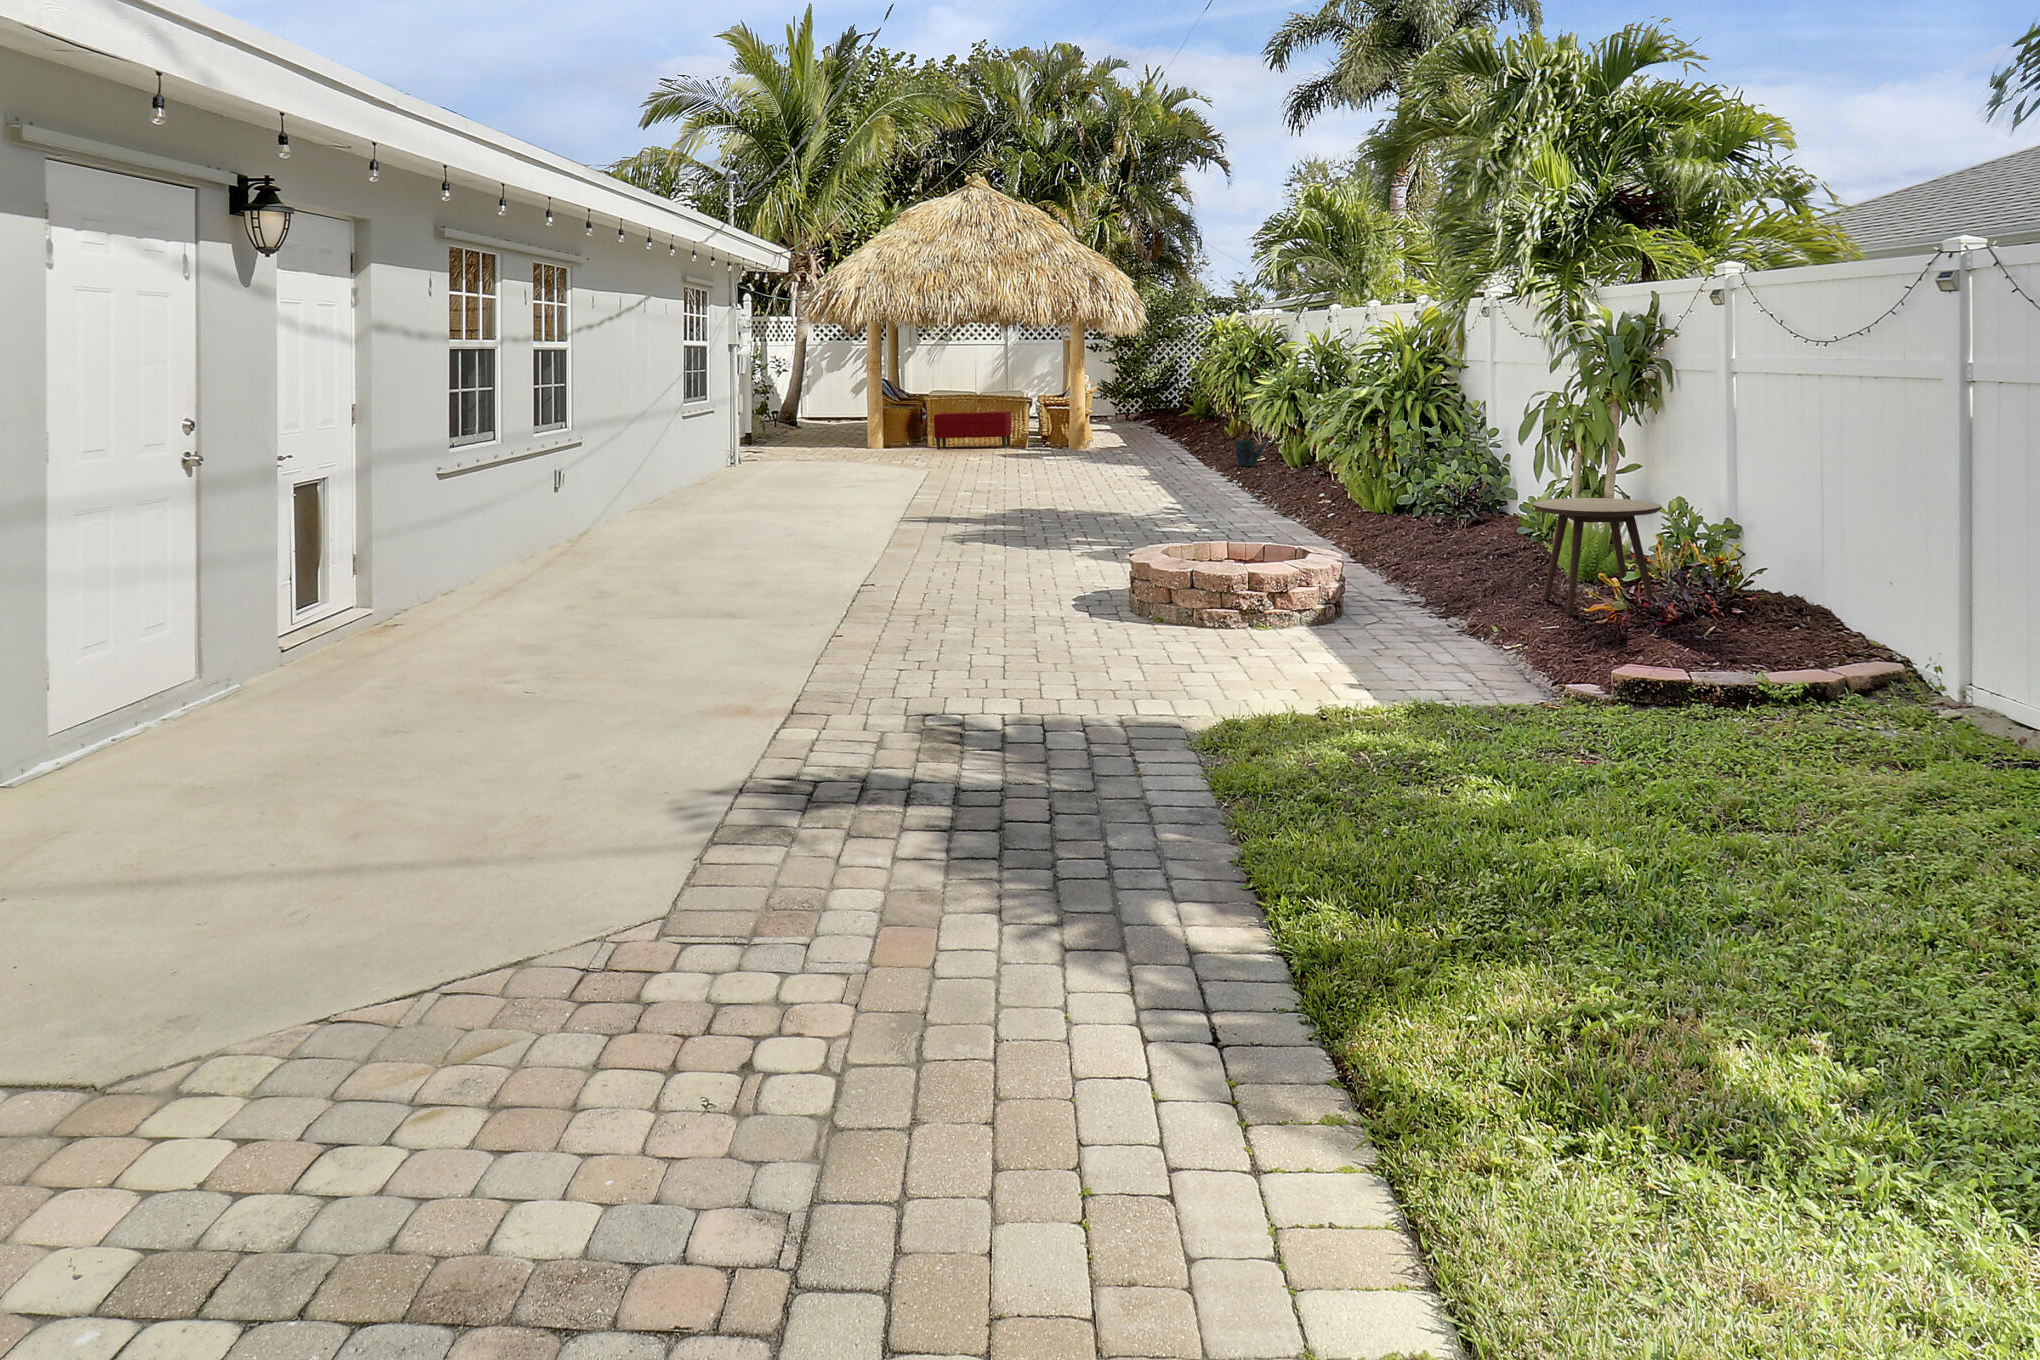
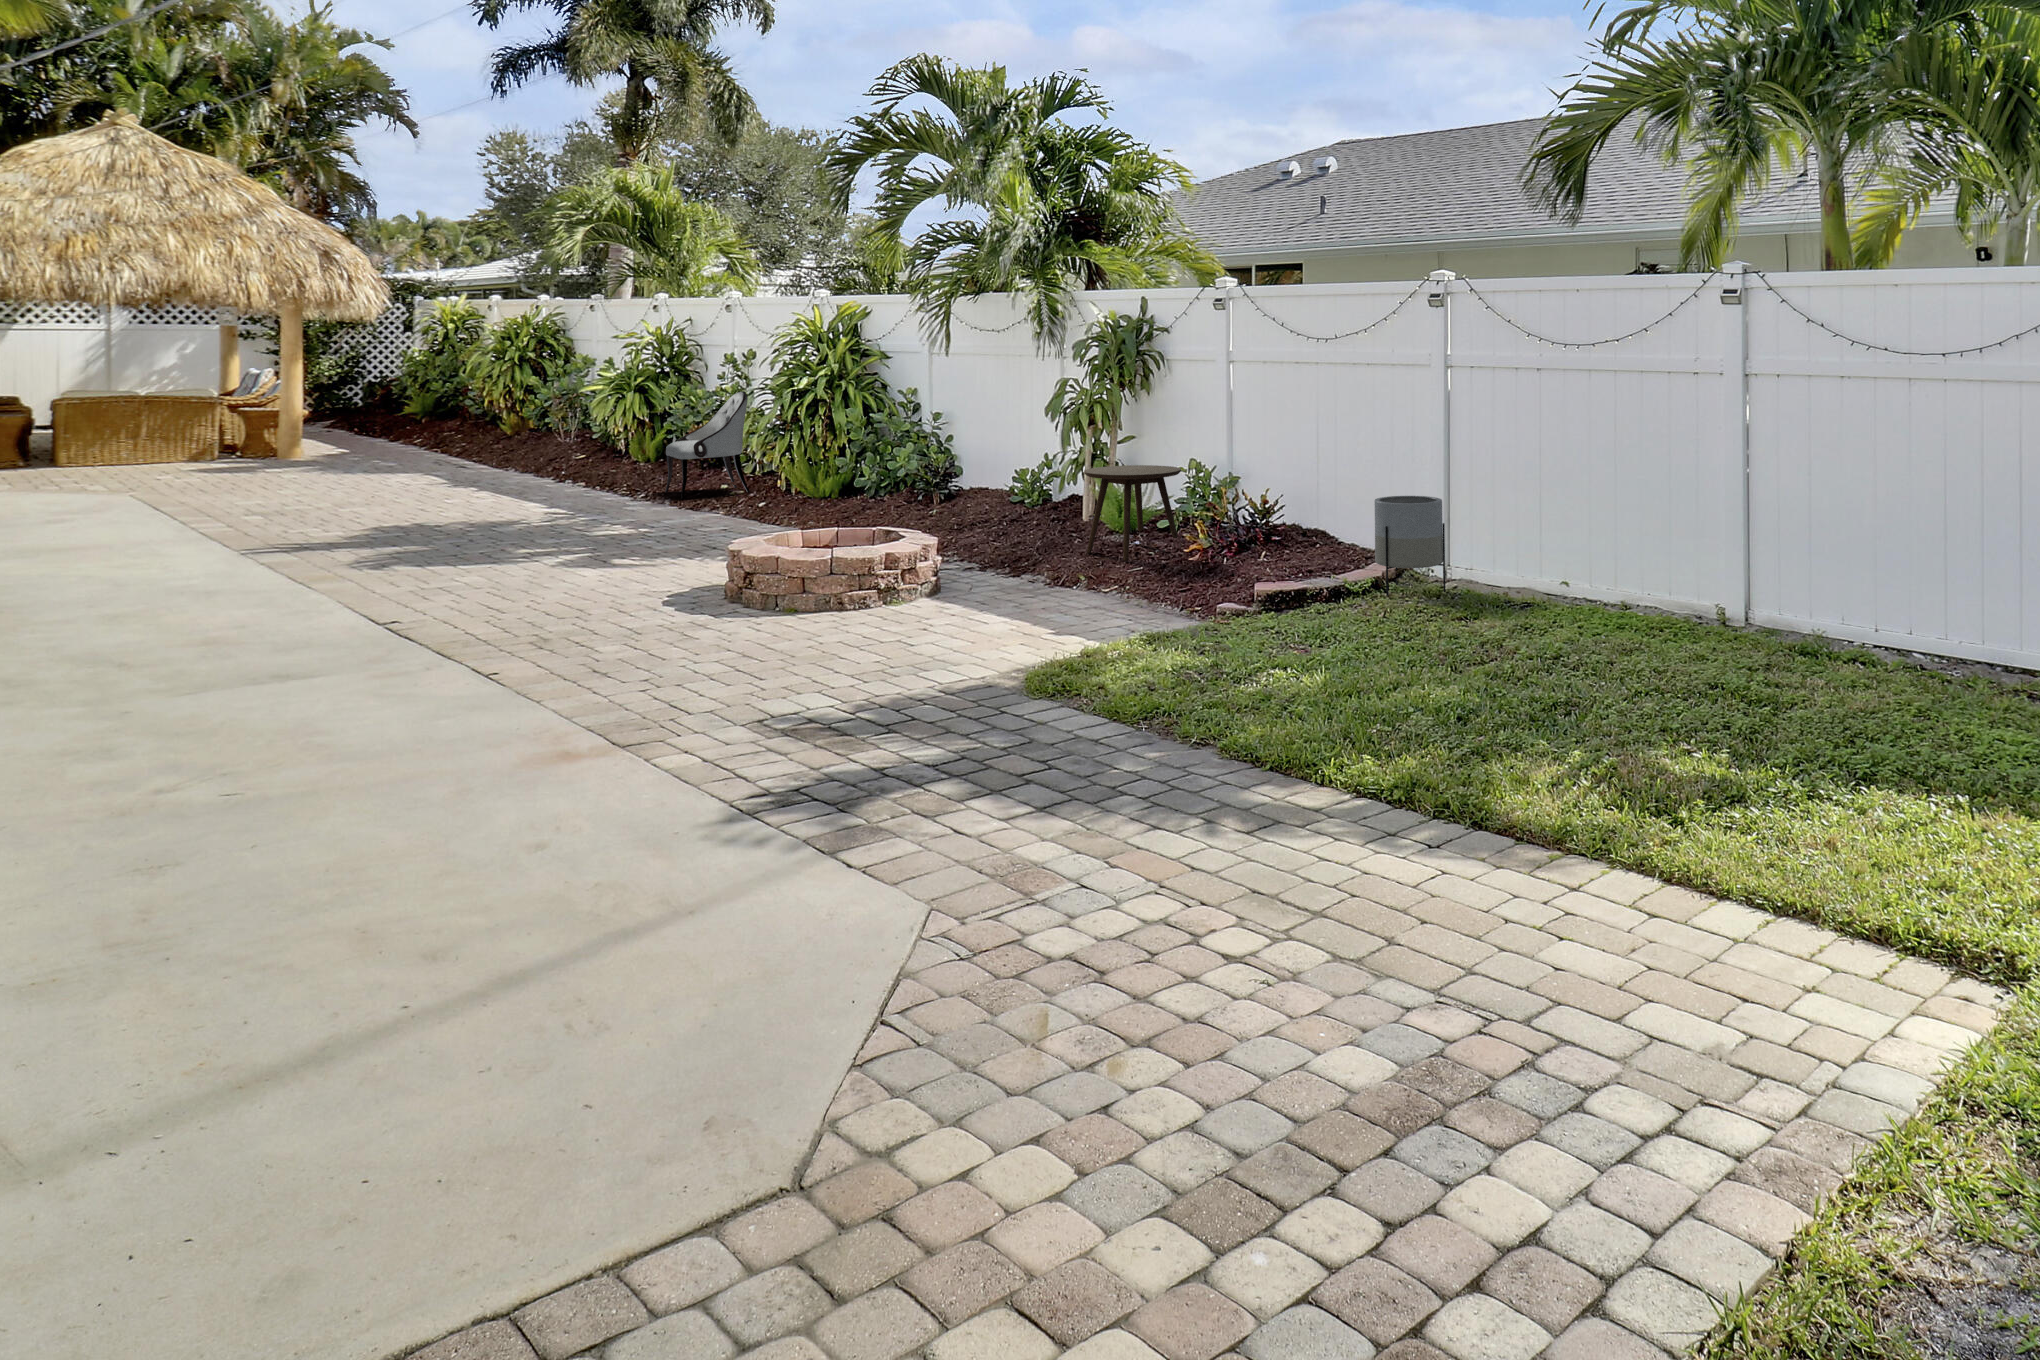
armchair: none [1270,398,1340,500] -> present [665,391,750,499]
bench: present [934,411,1011,449] -> none [71,420,192,473]
watering can: present [1236,437,1271,466] -> none [559,436,607,470]
planter: none [1829,570,1947,722] -> present [1375,496,1445,596]

